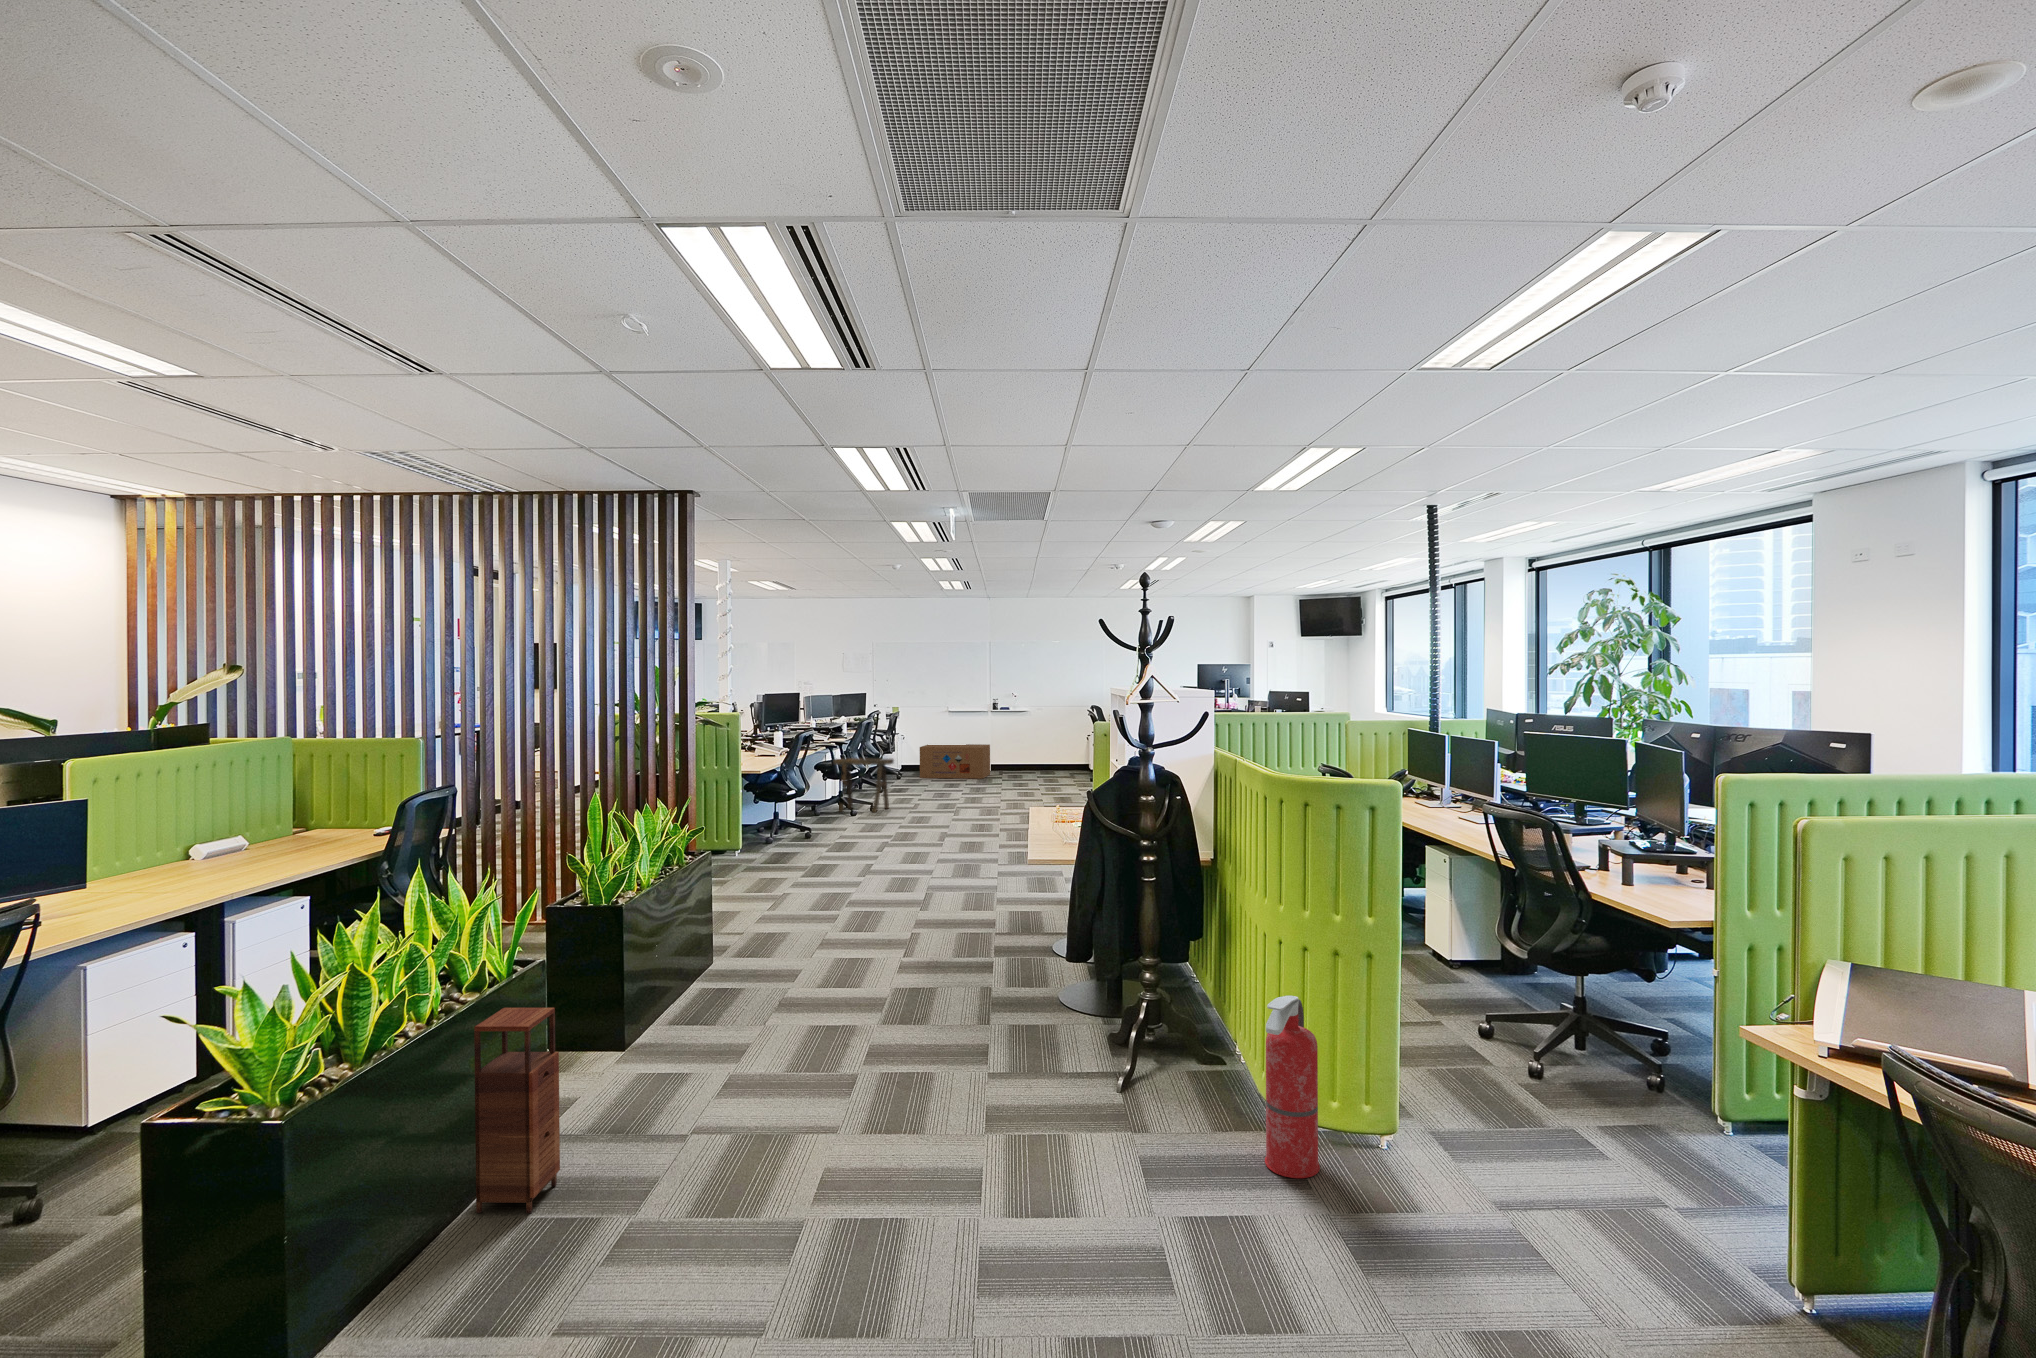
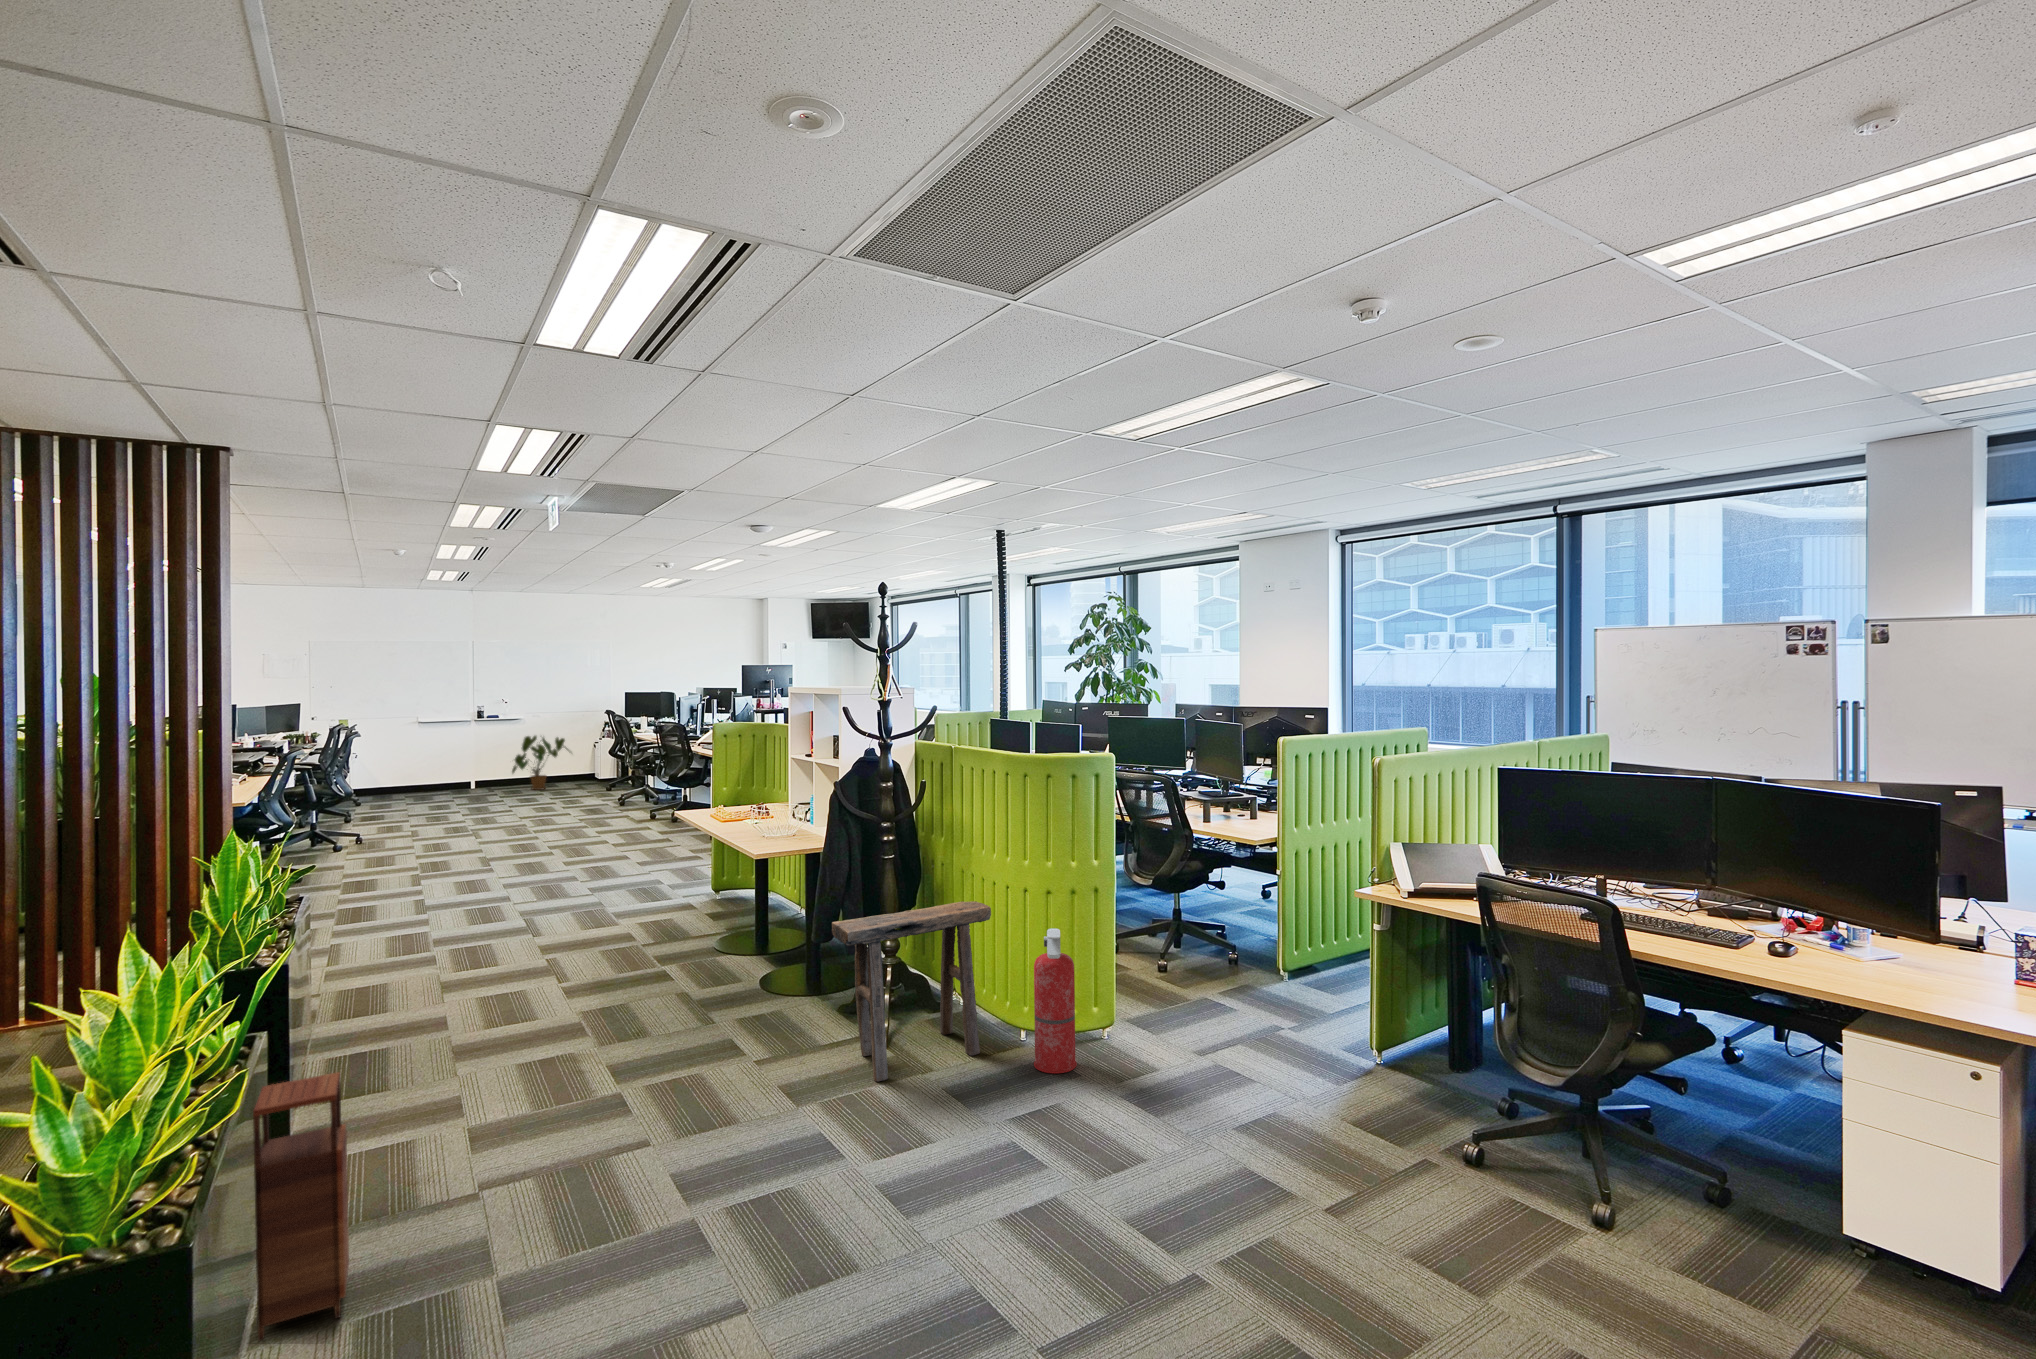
house plant: none [1011,727,1063,777] -> present [512,736,569,790]
cardboard box: present [920,744,990,779] -> none [390,757,483,801]
stool: present [834,758,894,812] -> present [832,901,991,1081]

